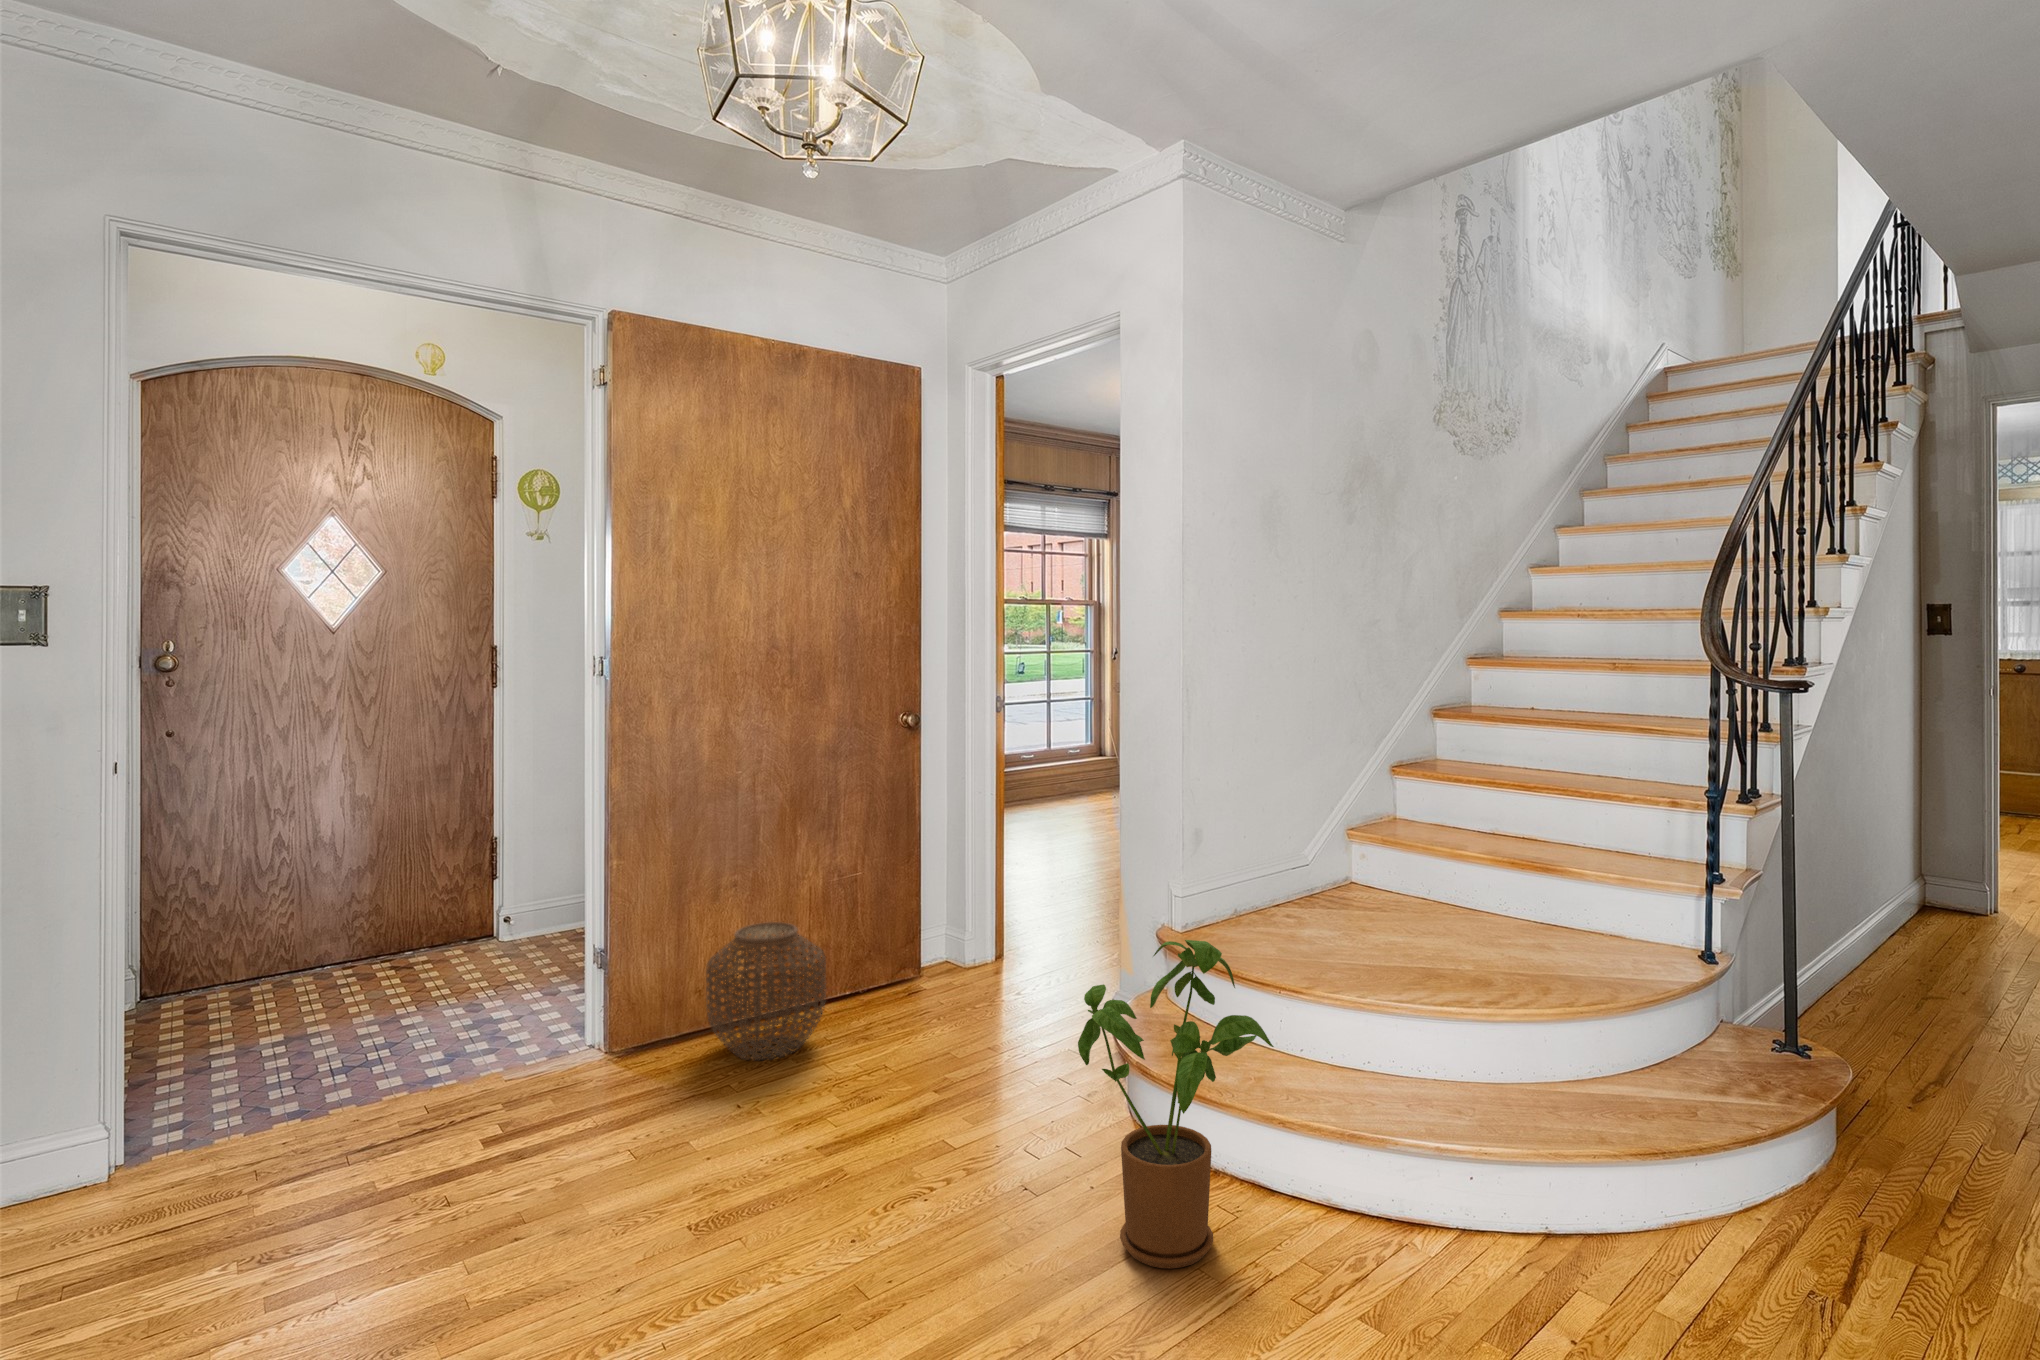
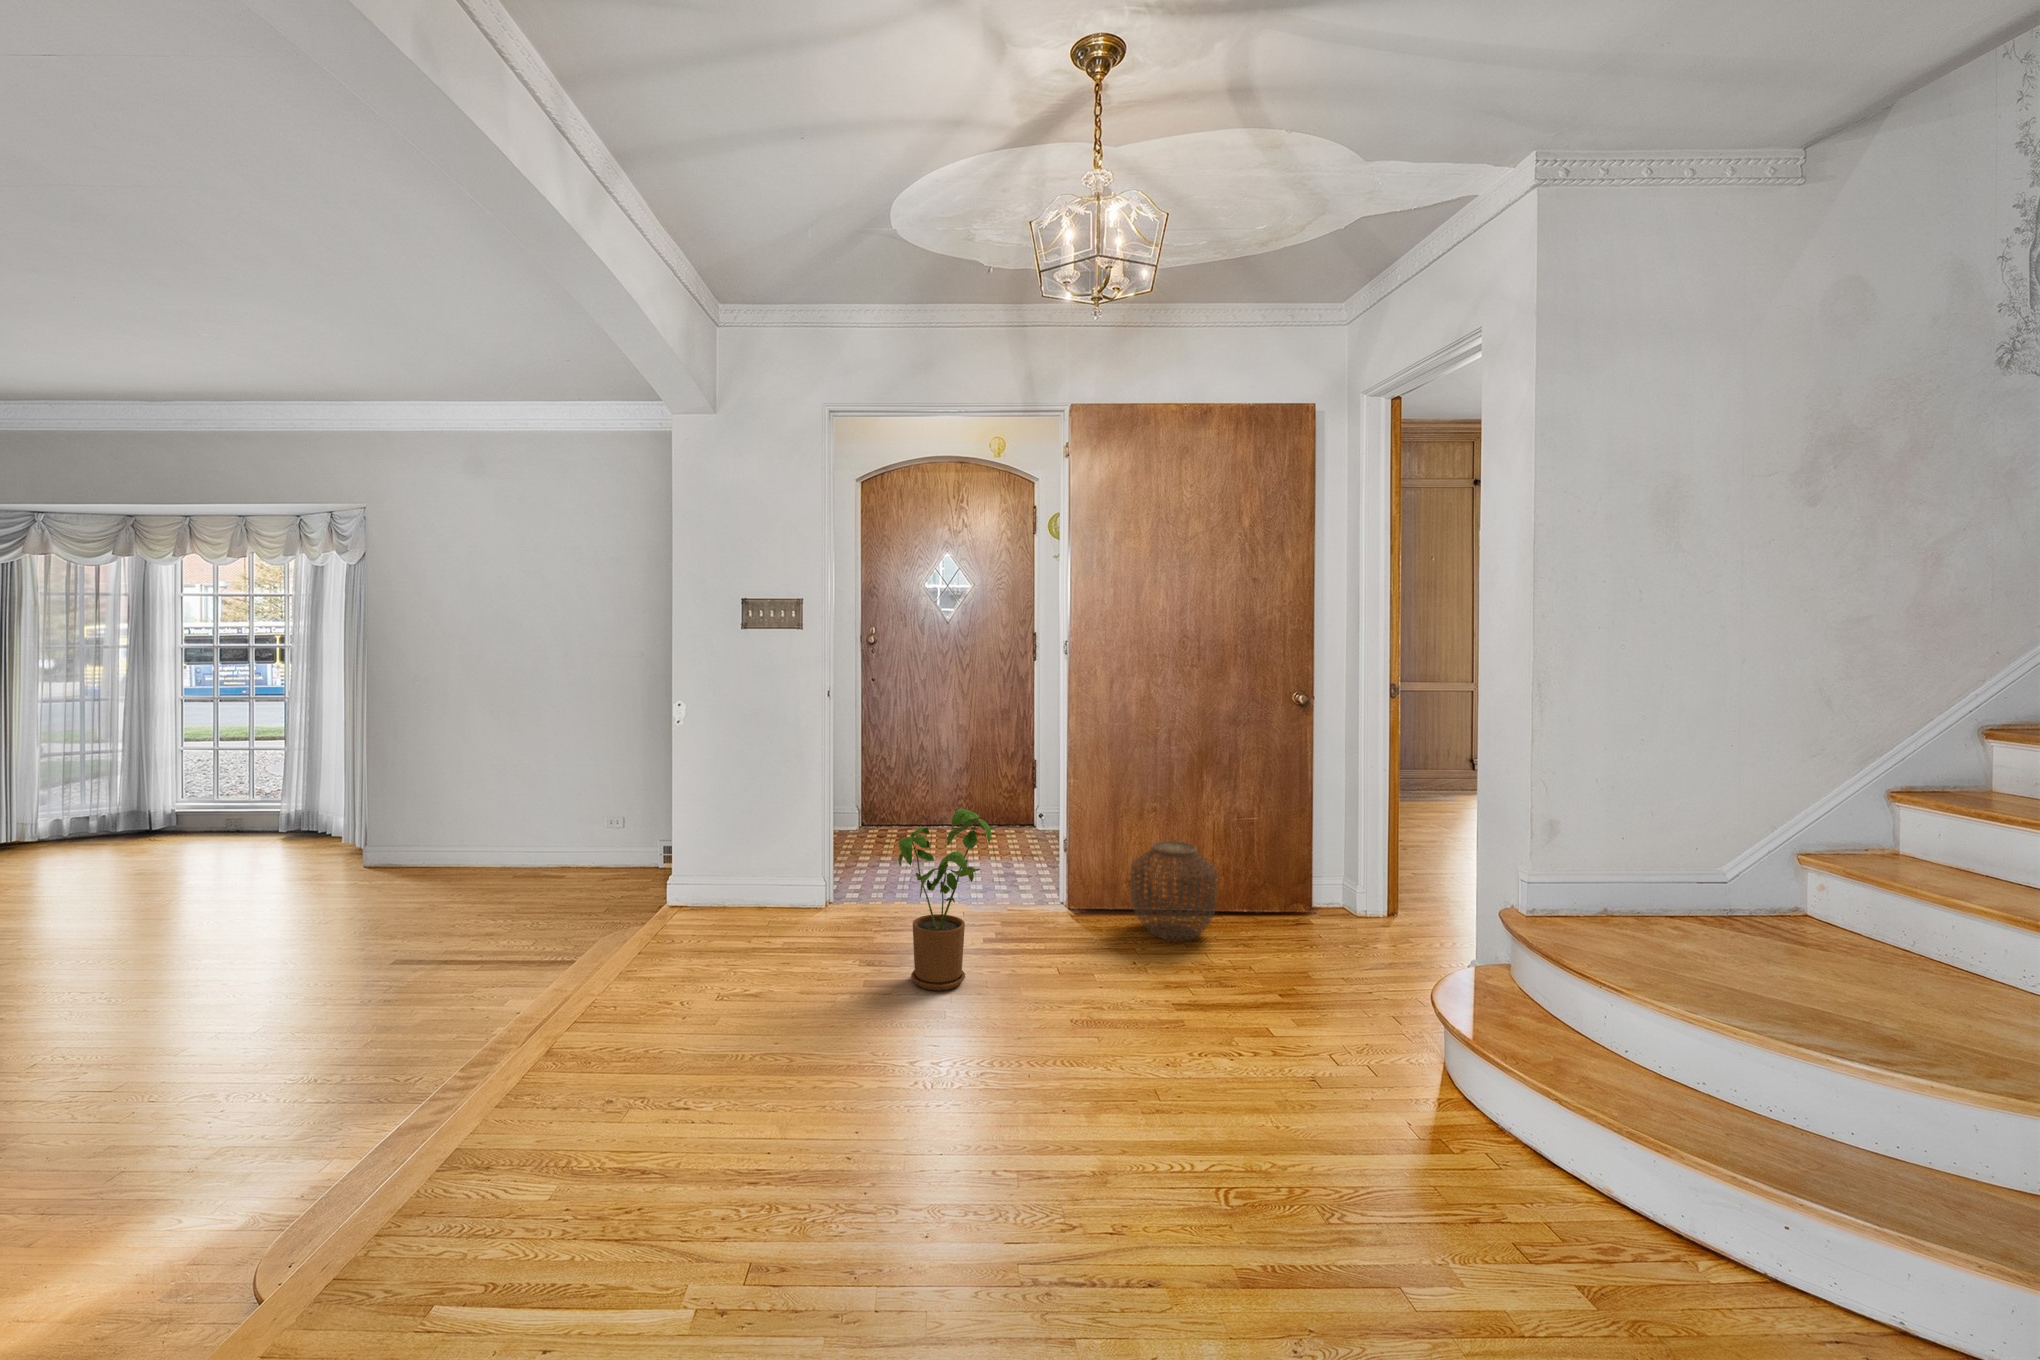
house plant: present [1078,940,1274,1268] -> present [898,808,996,991]

